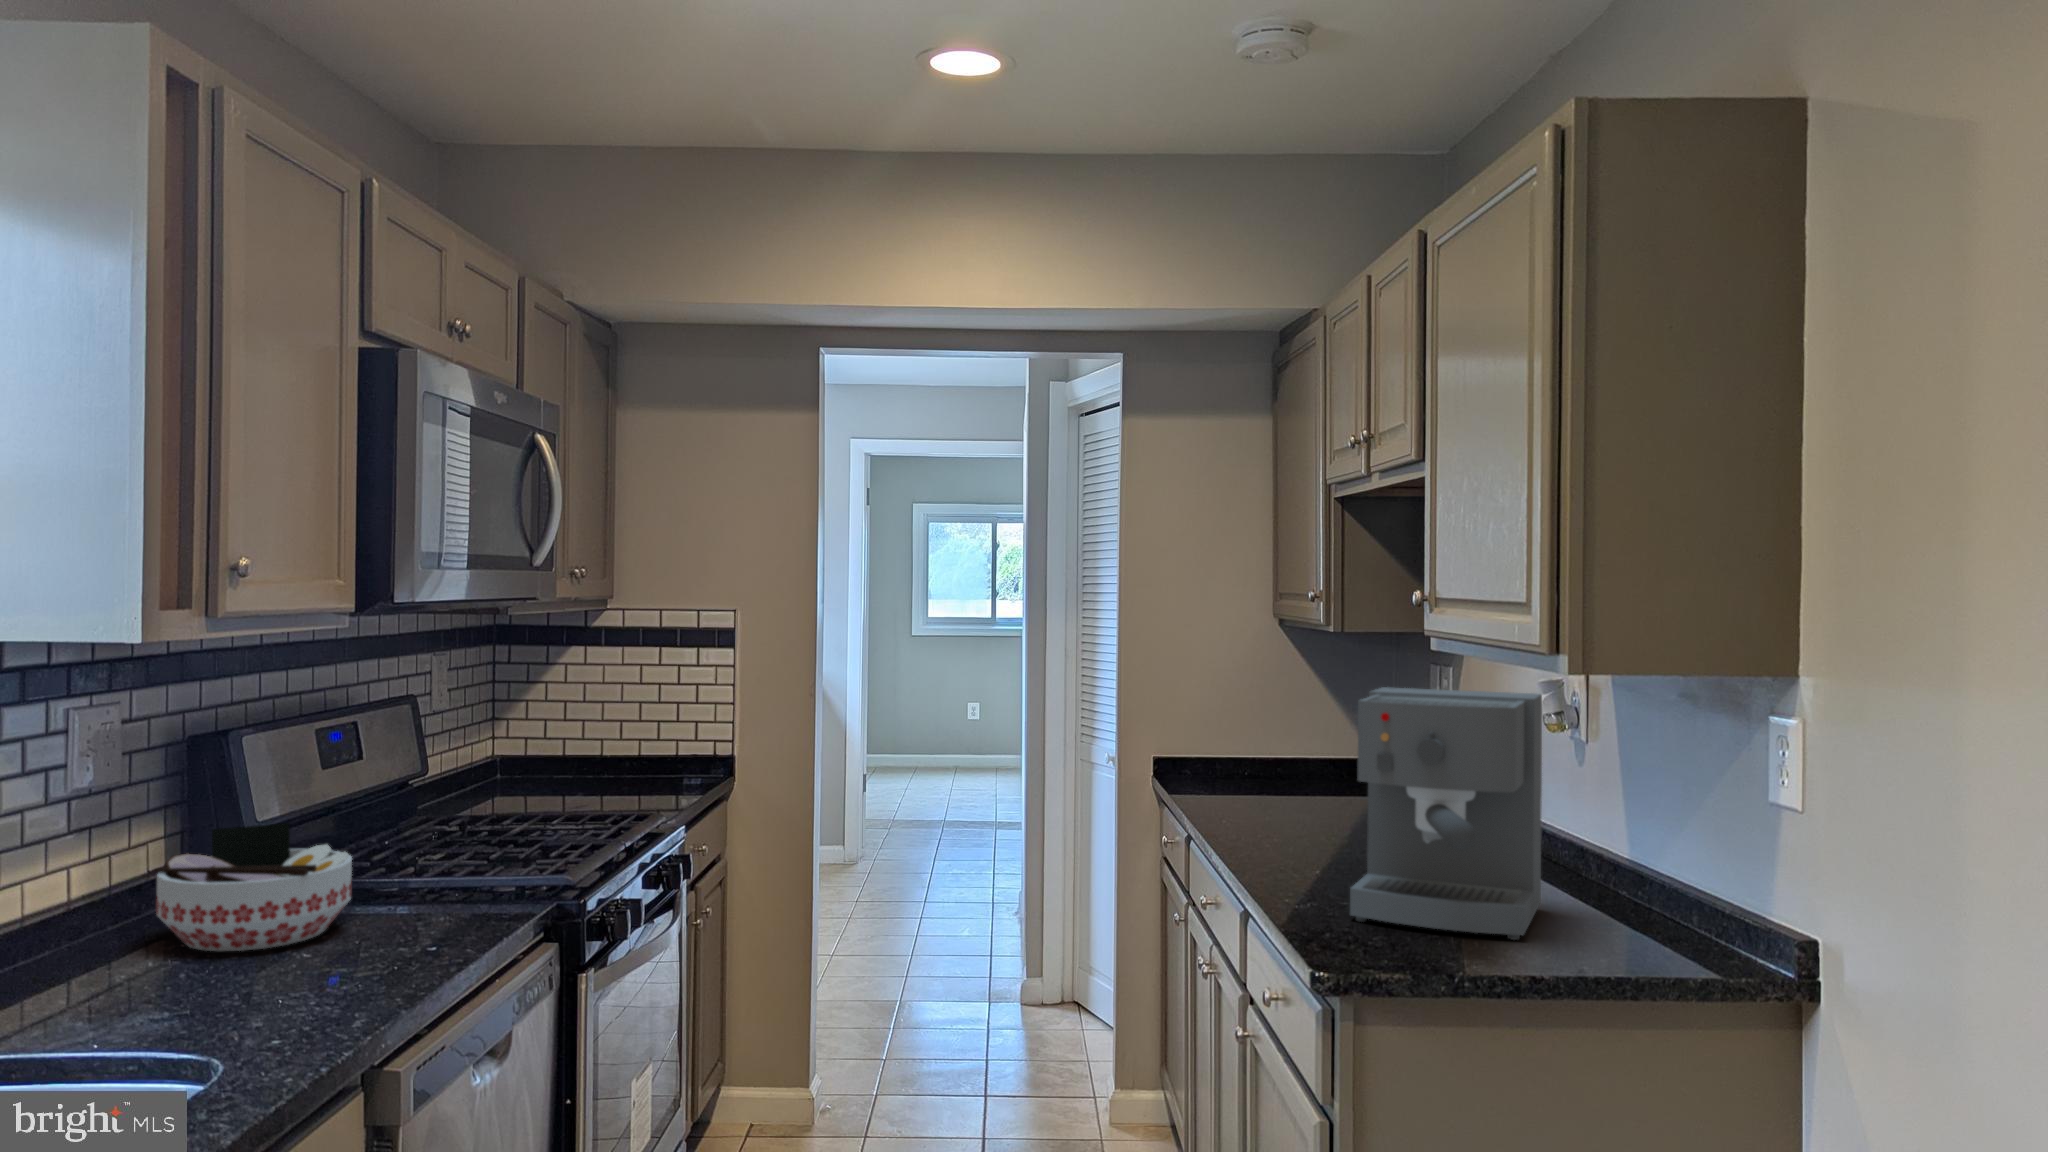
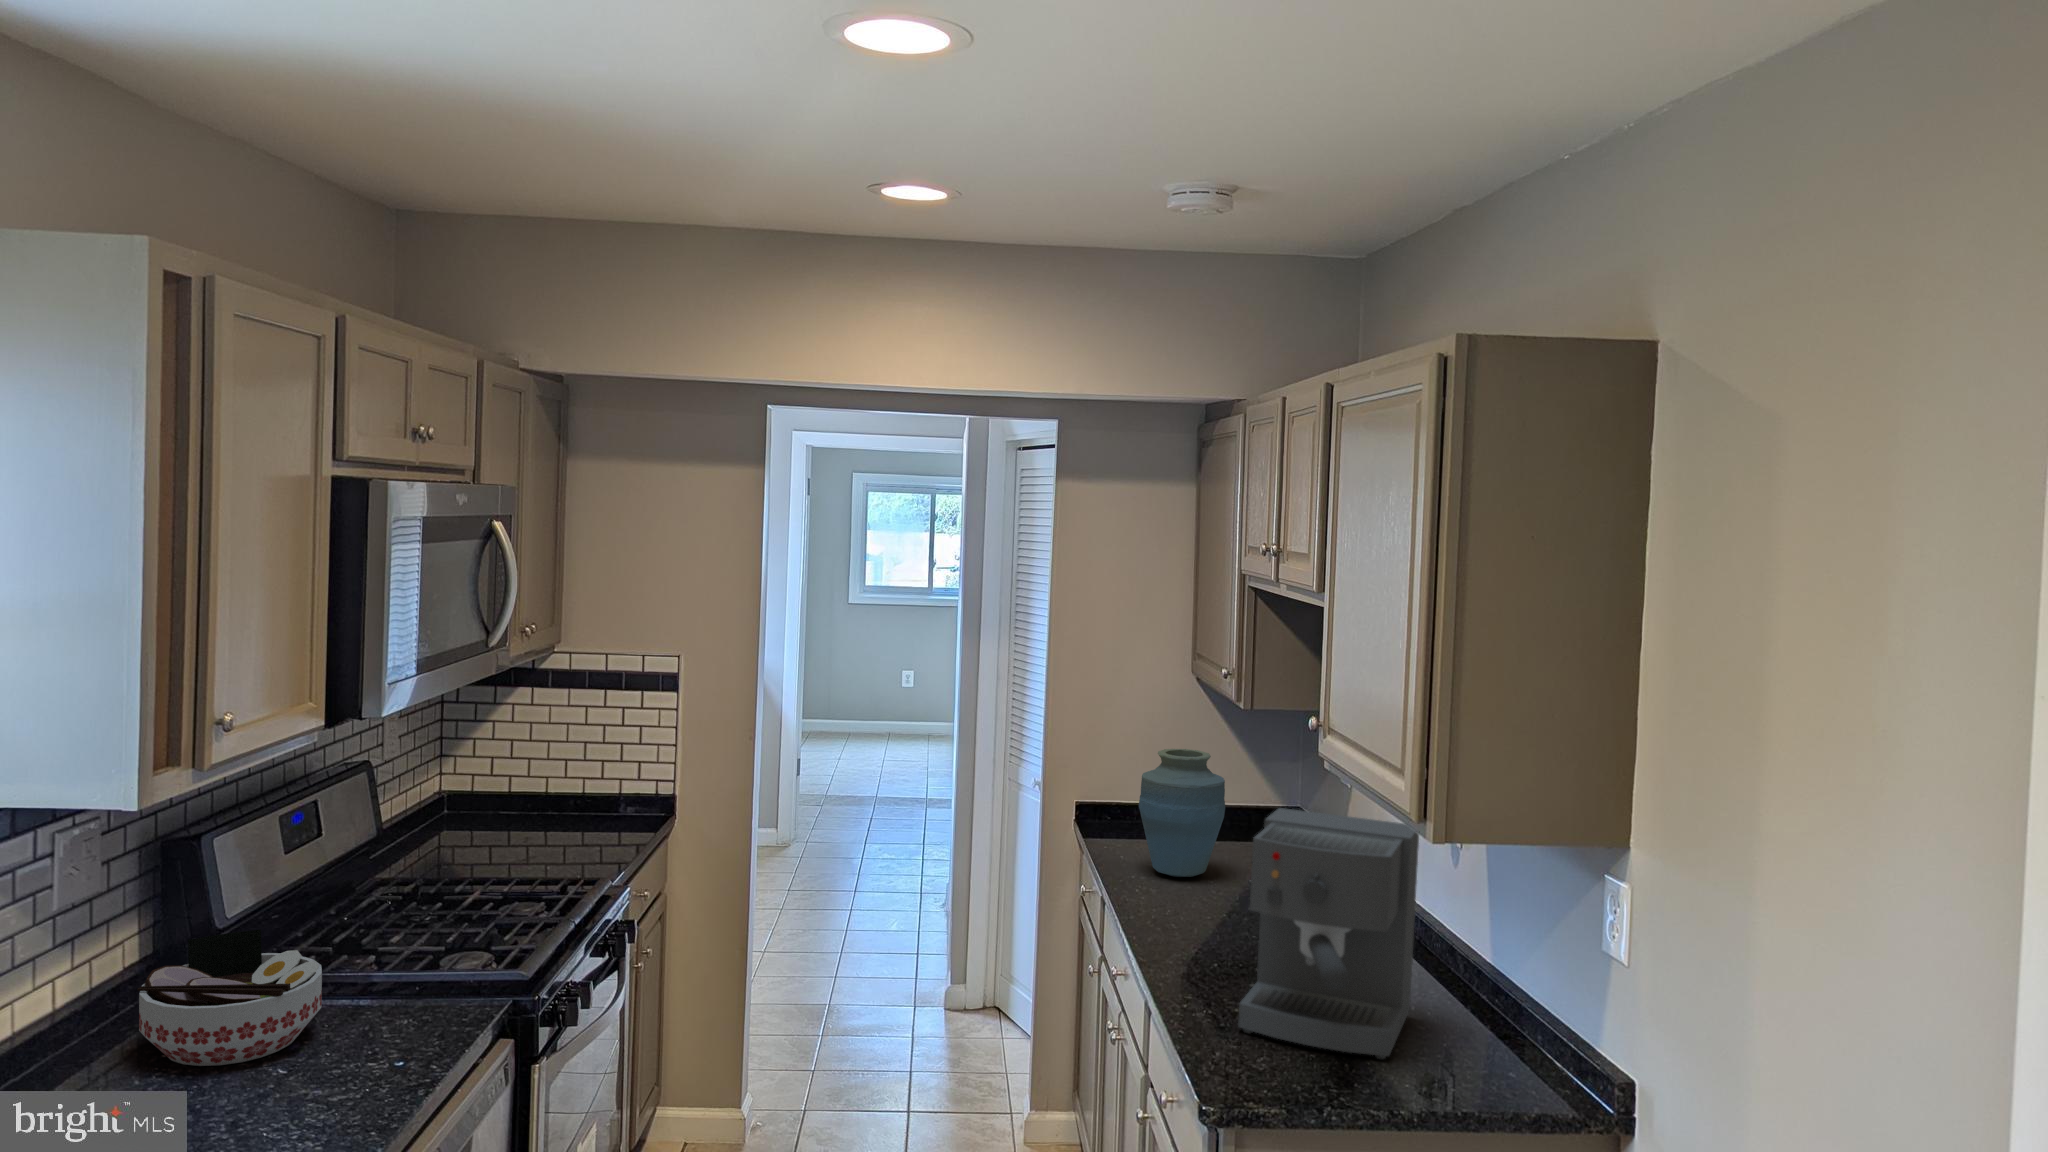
vase: none [1224,679,1318,813] -> present [1139,749,1225,877]

